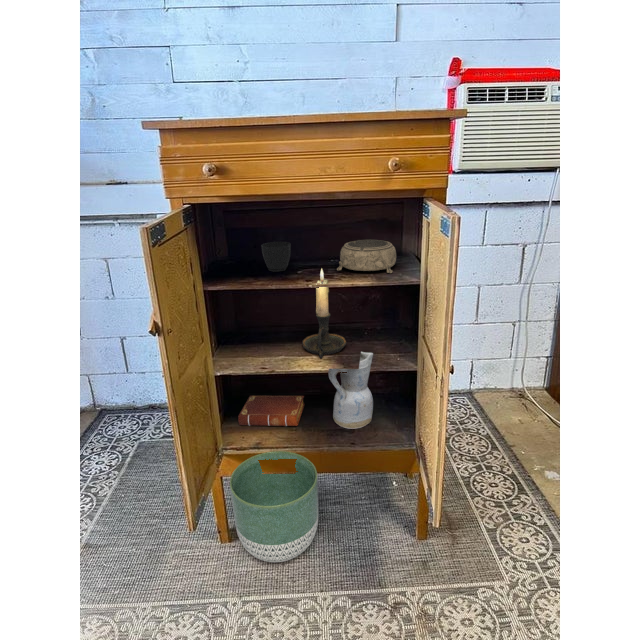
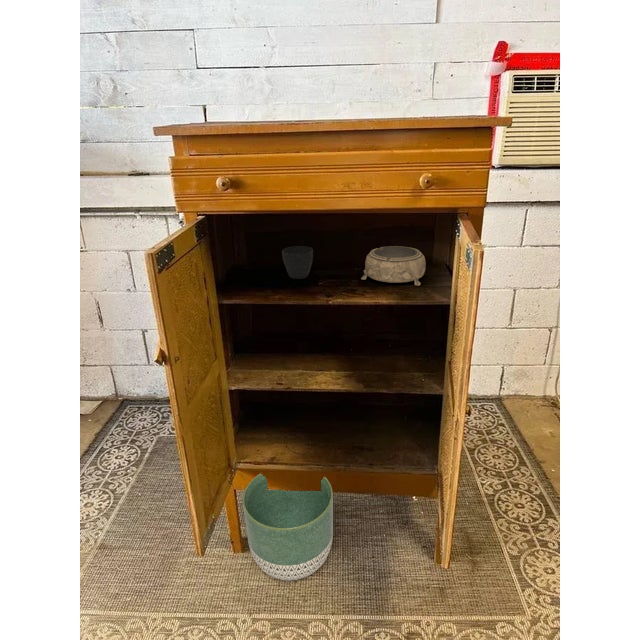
candle holder: present [302,269,346,358] -> none [323,277,369,373]
ceramic pitcher: present [328,352,373,429] -> none [349,362,397,445]
book: present [238,396,305,426] -> none [255,402,324,438]

